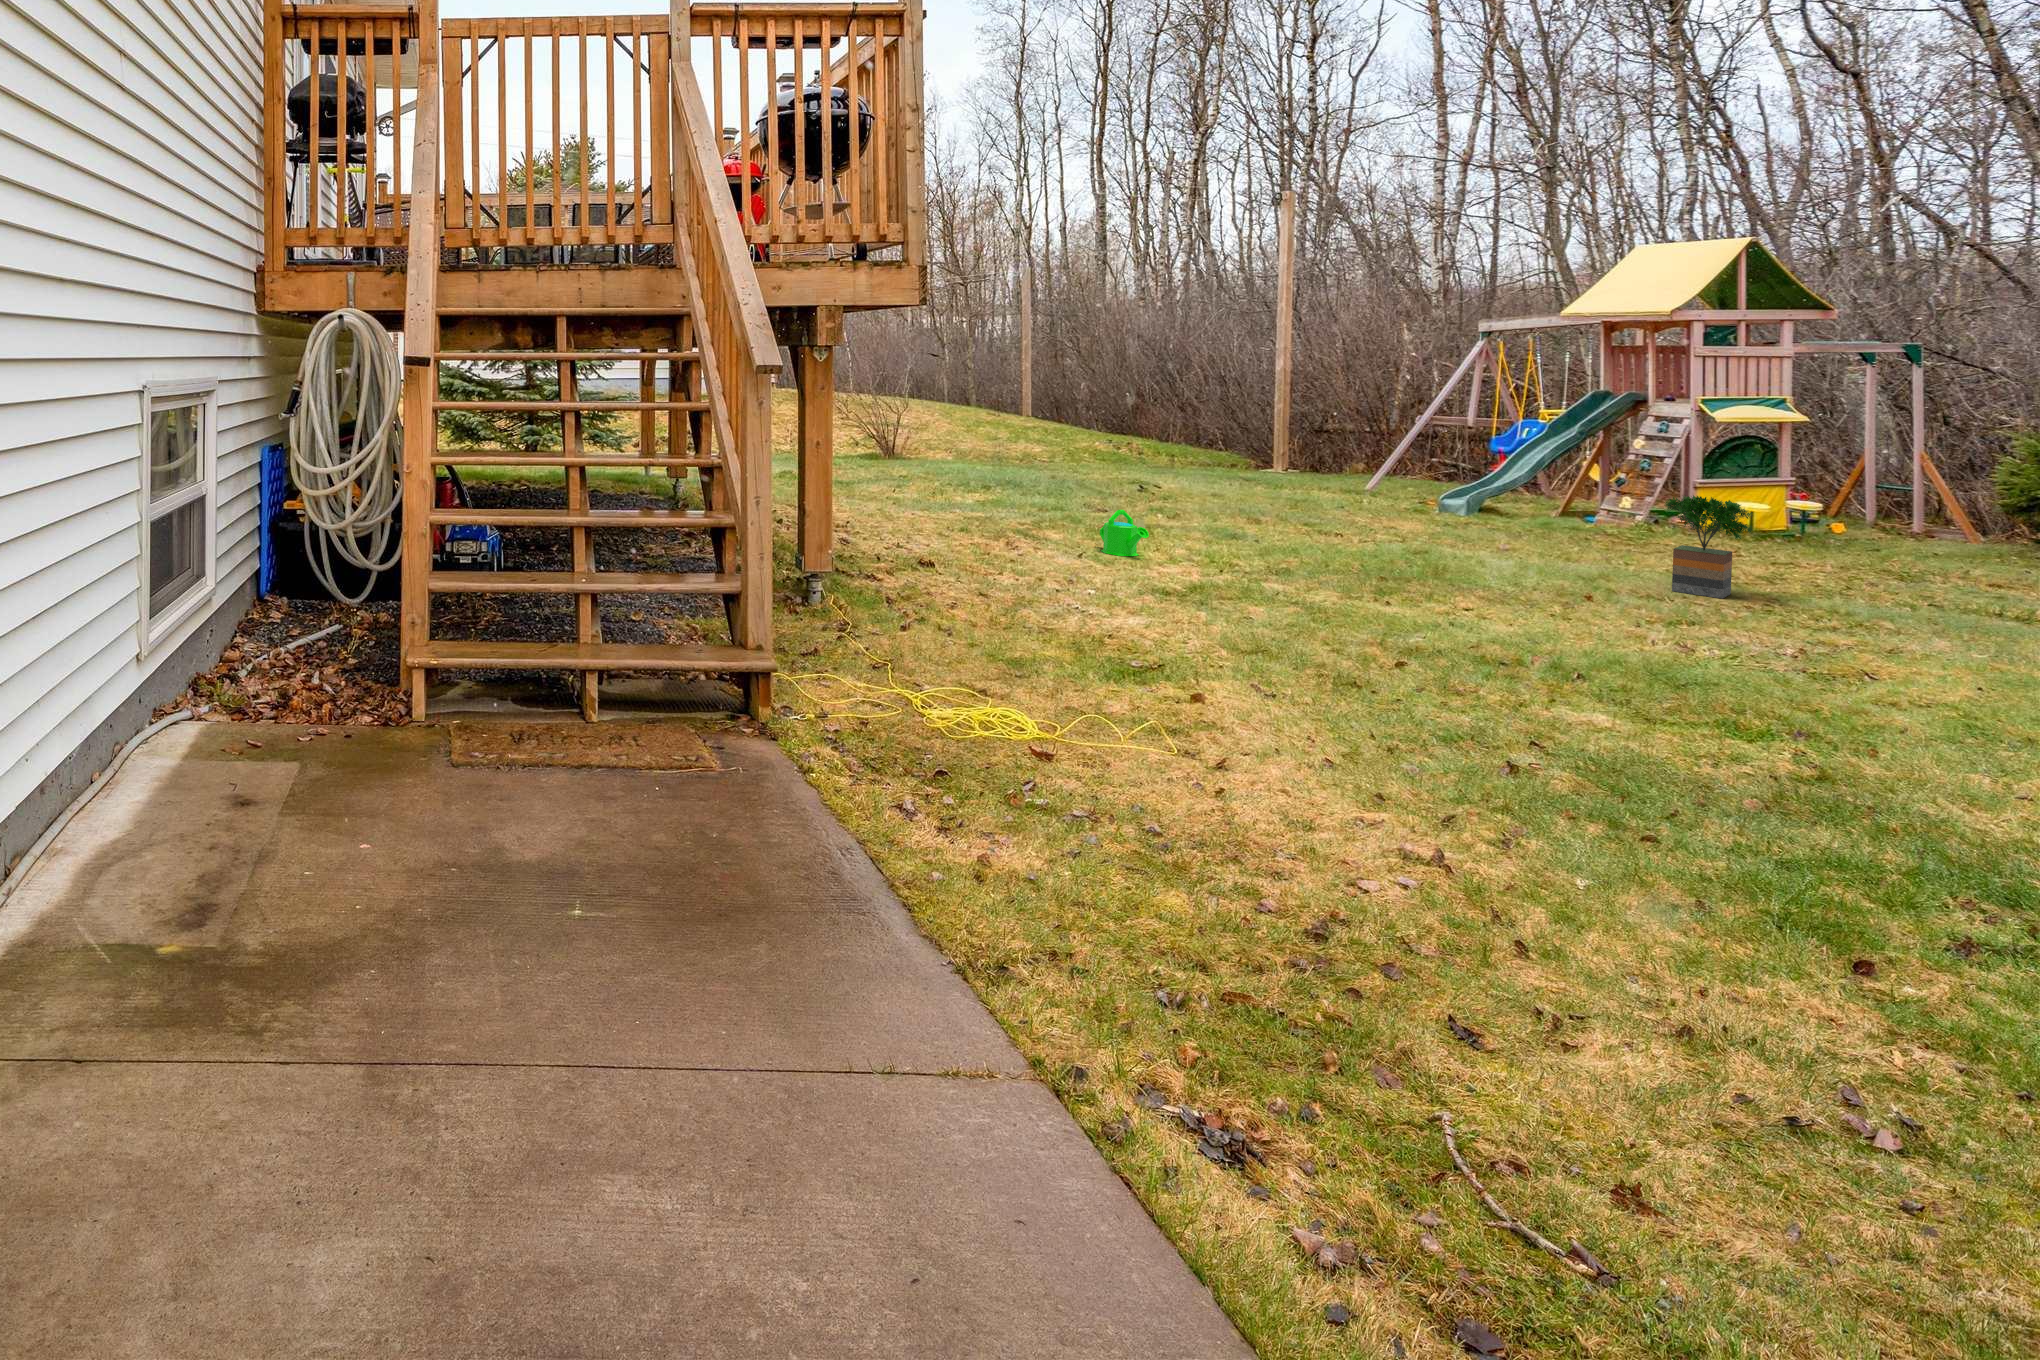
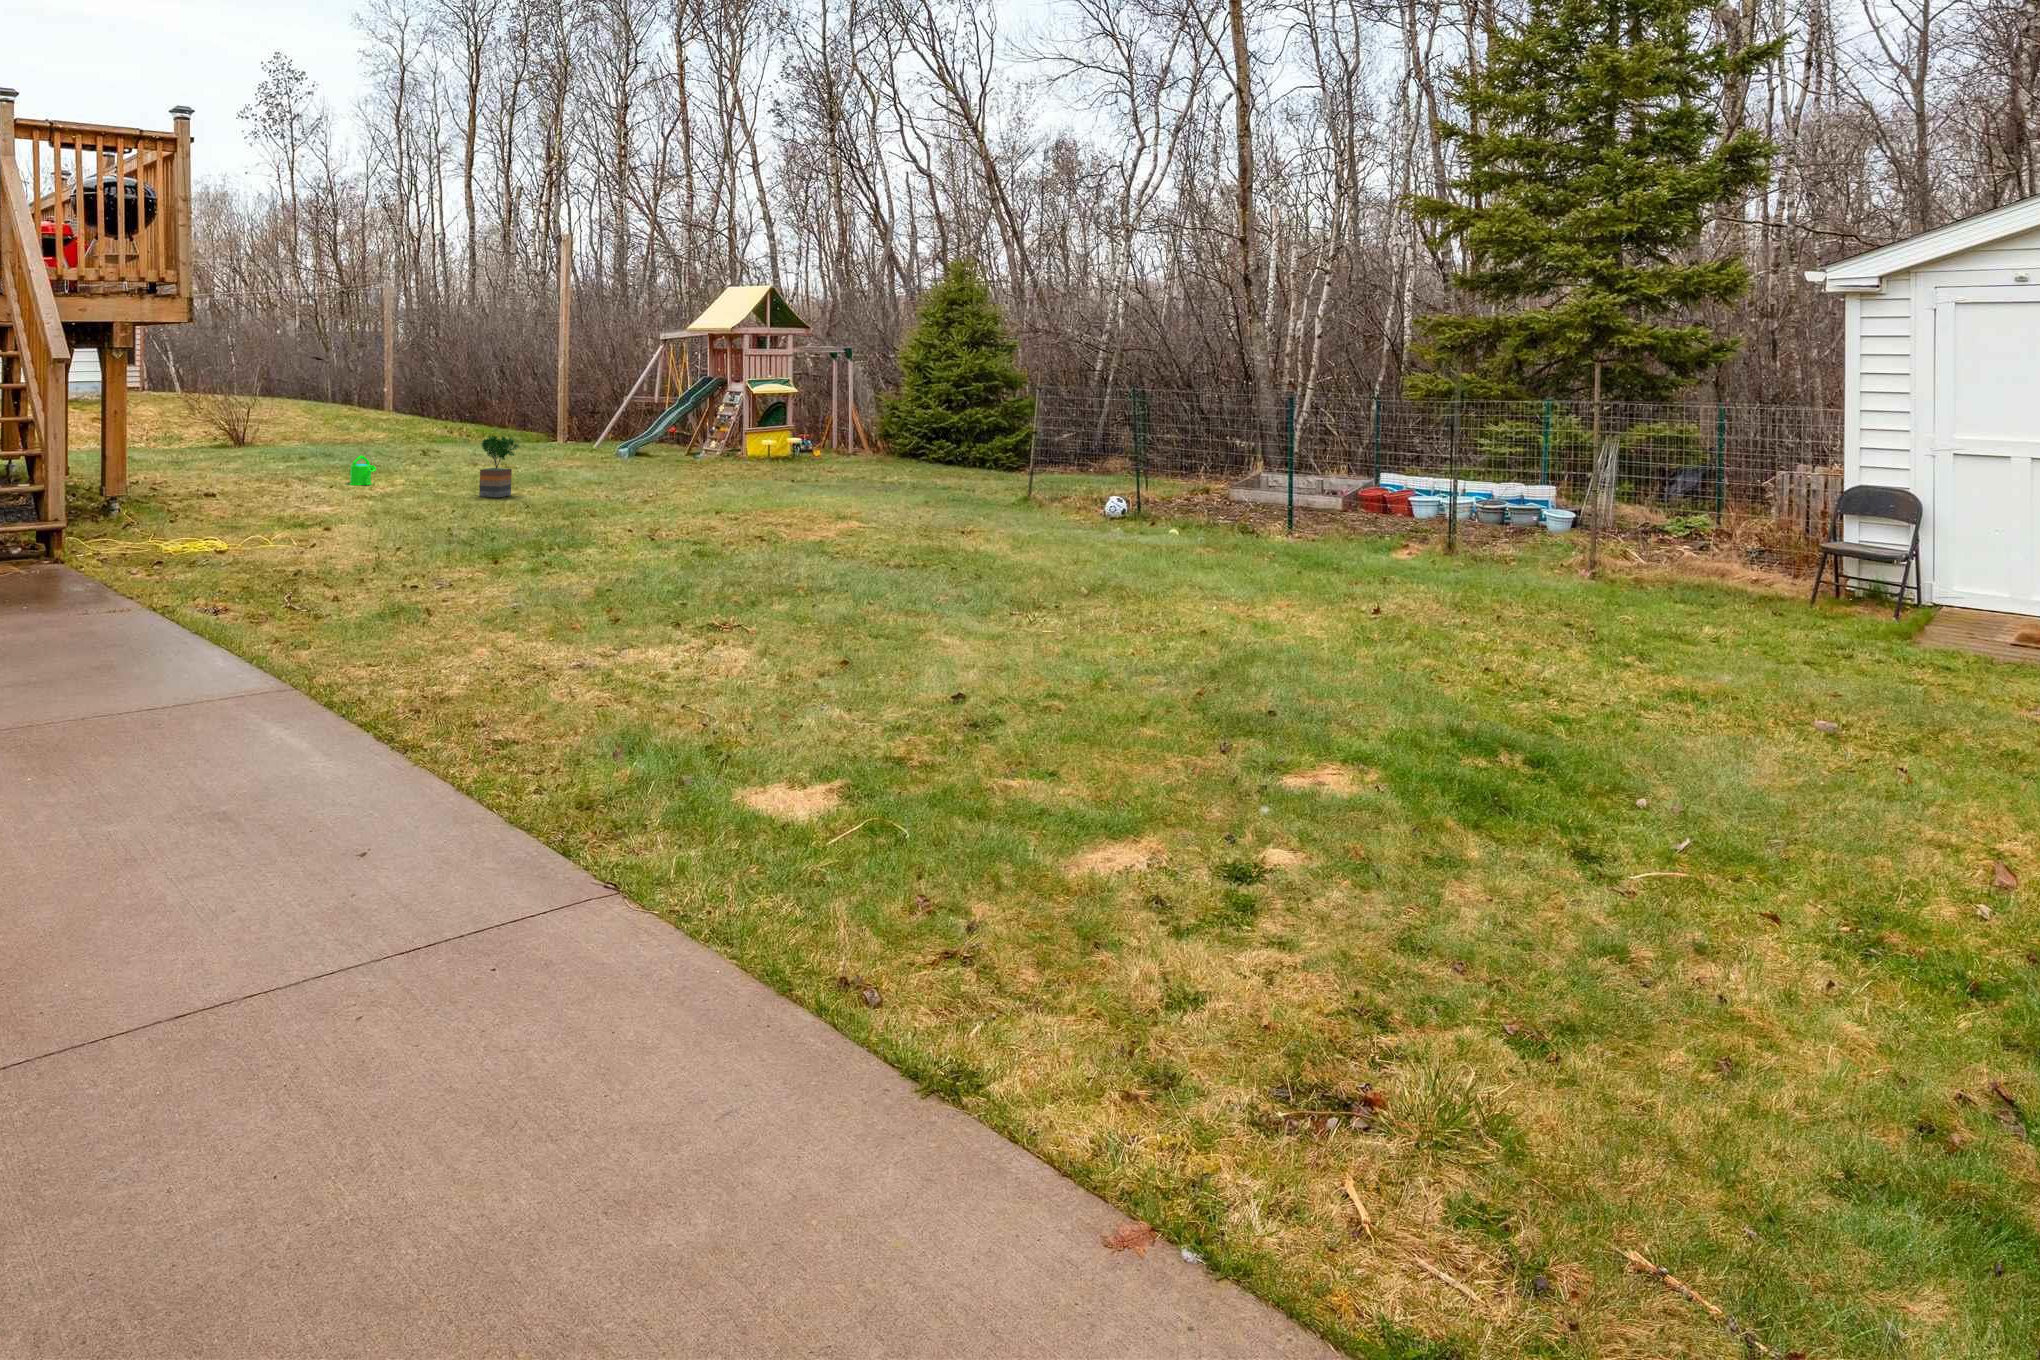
potted tree: present [1665,495,1753,599] -> present [479,436,519,497]

